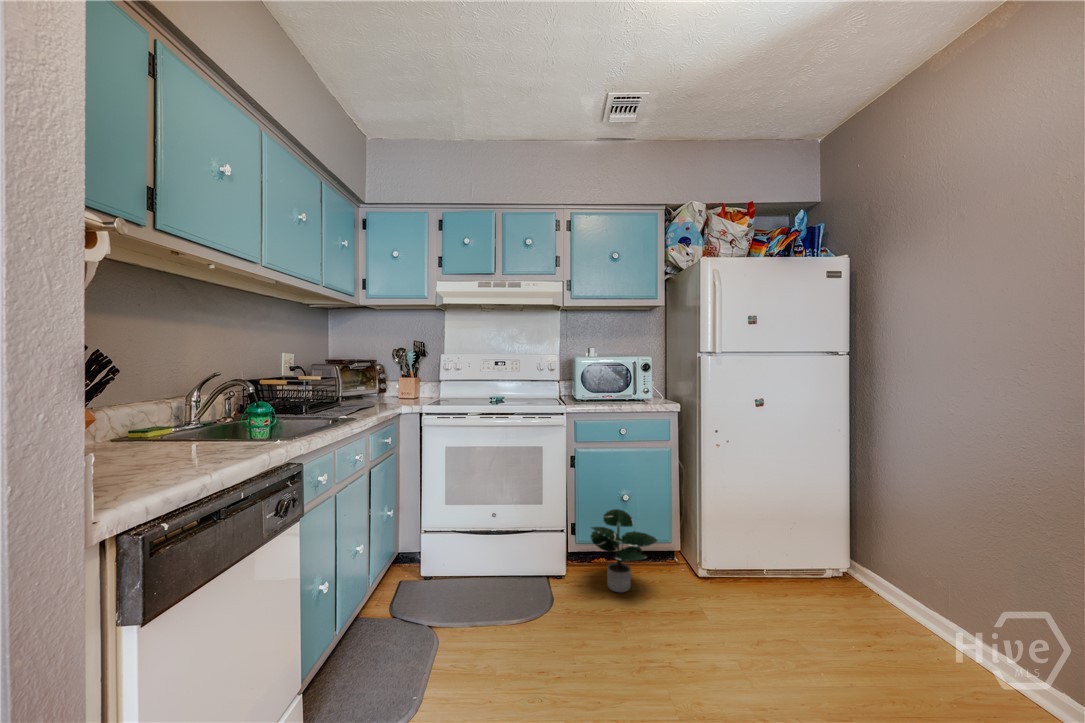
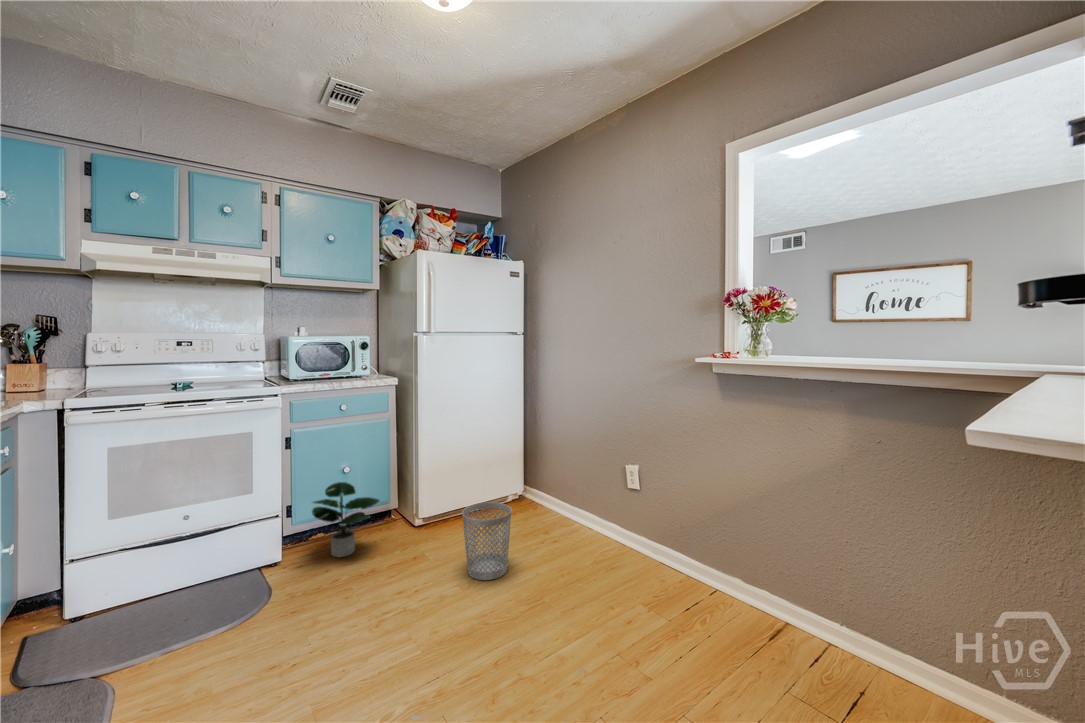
wastebasket: none [758,579,834,696] -> present [462,502,511,580]

